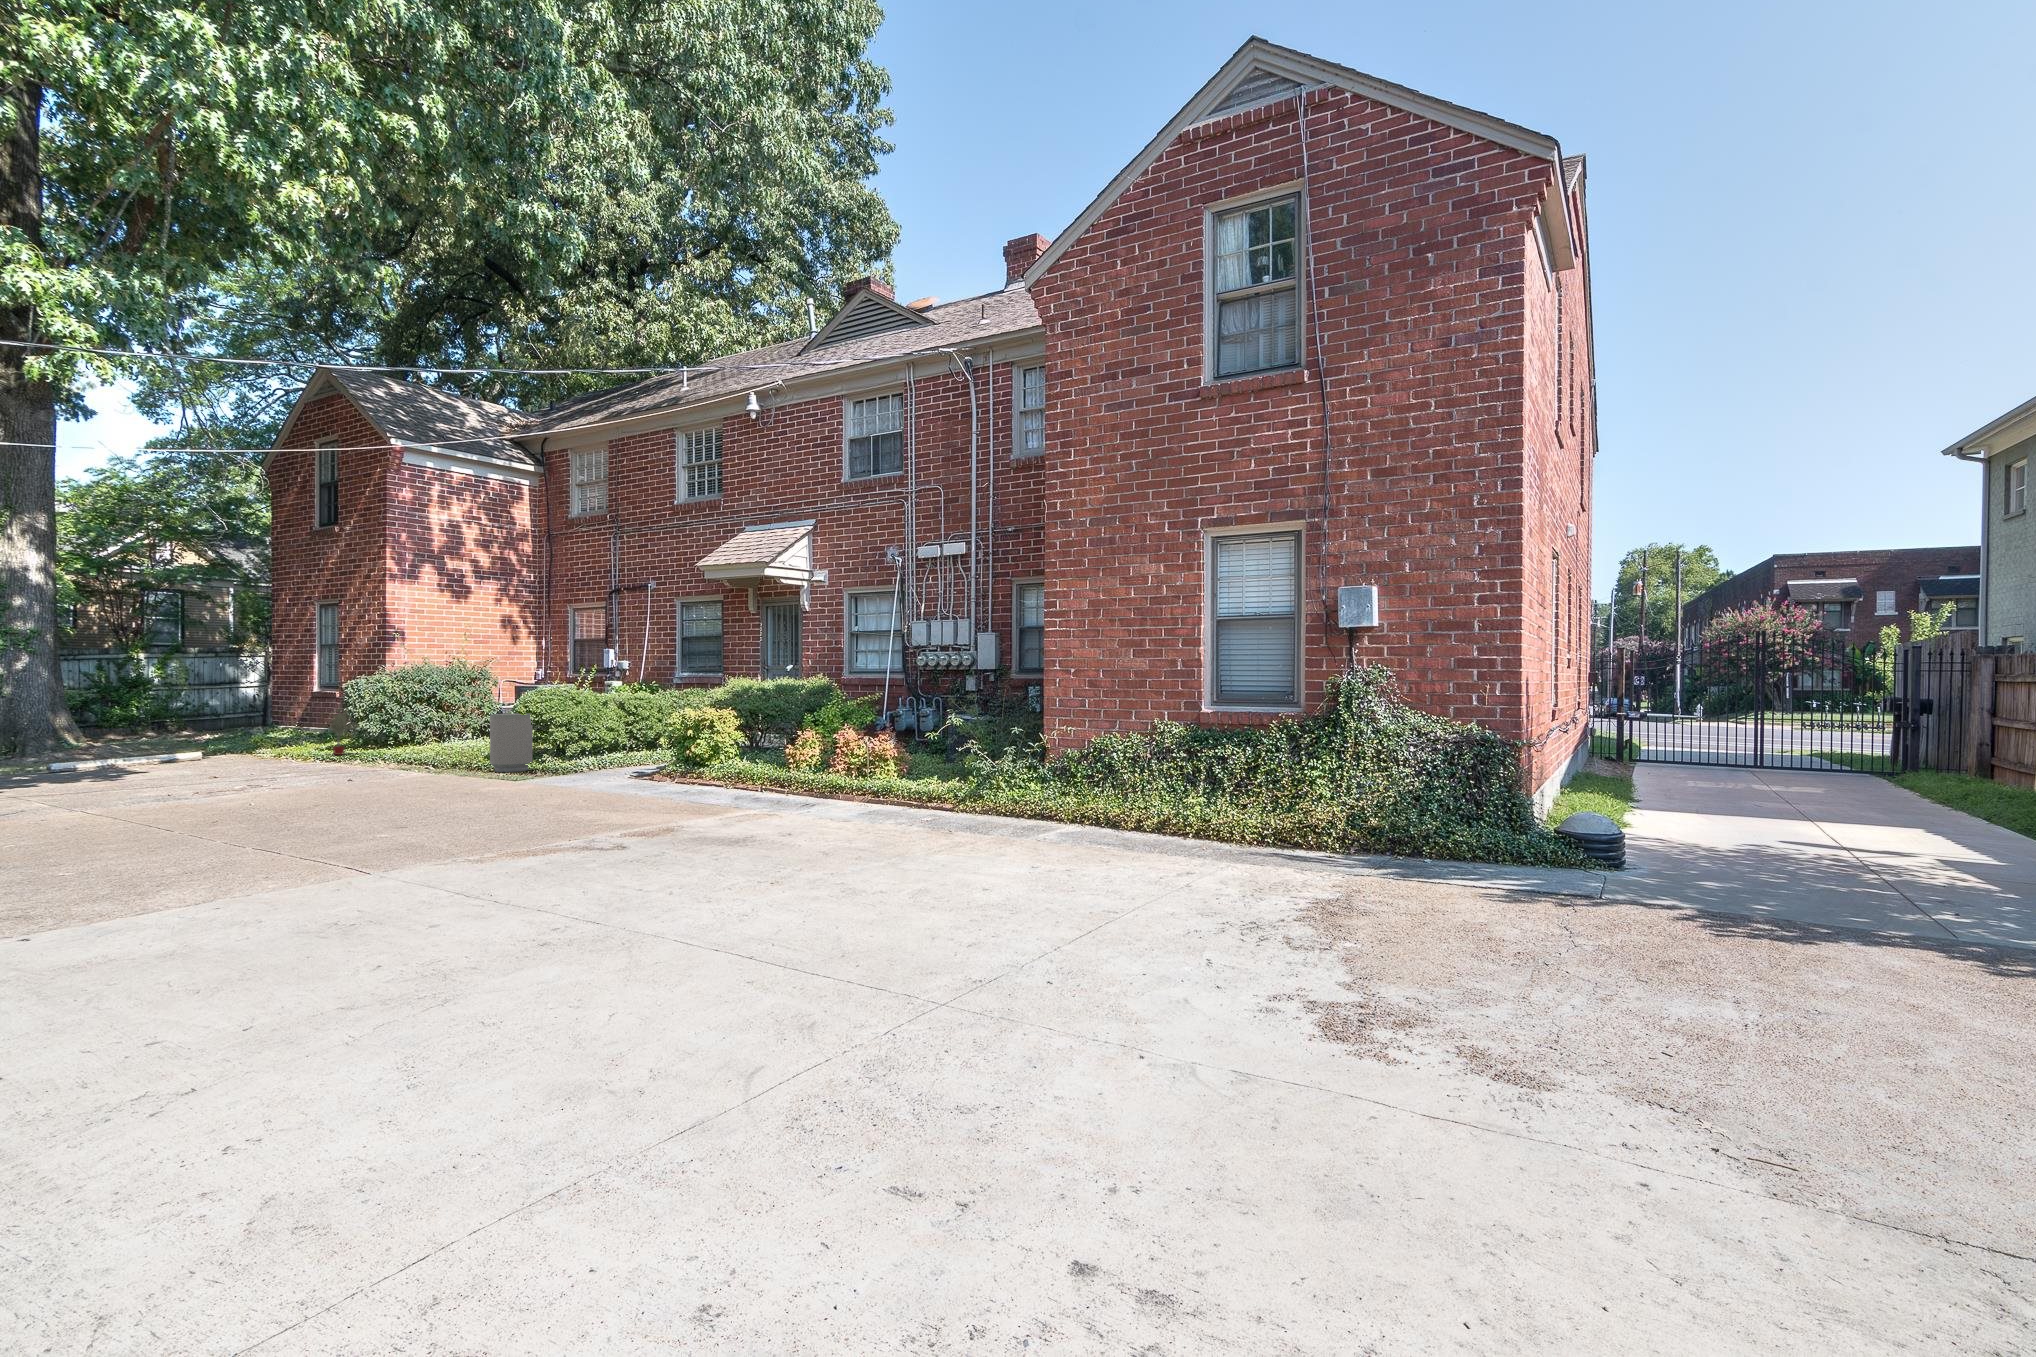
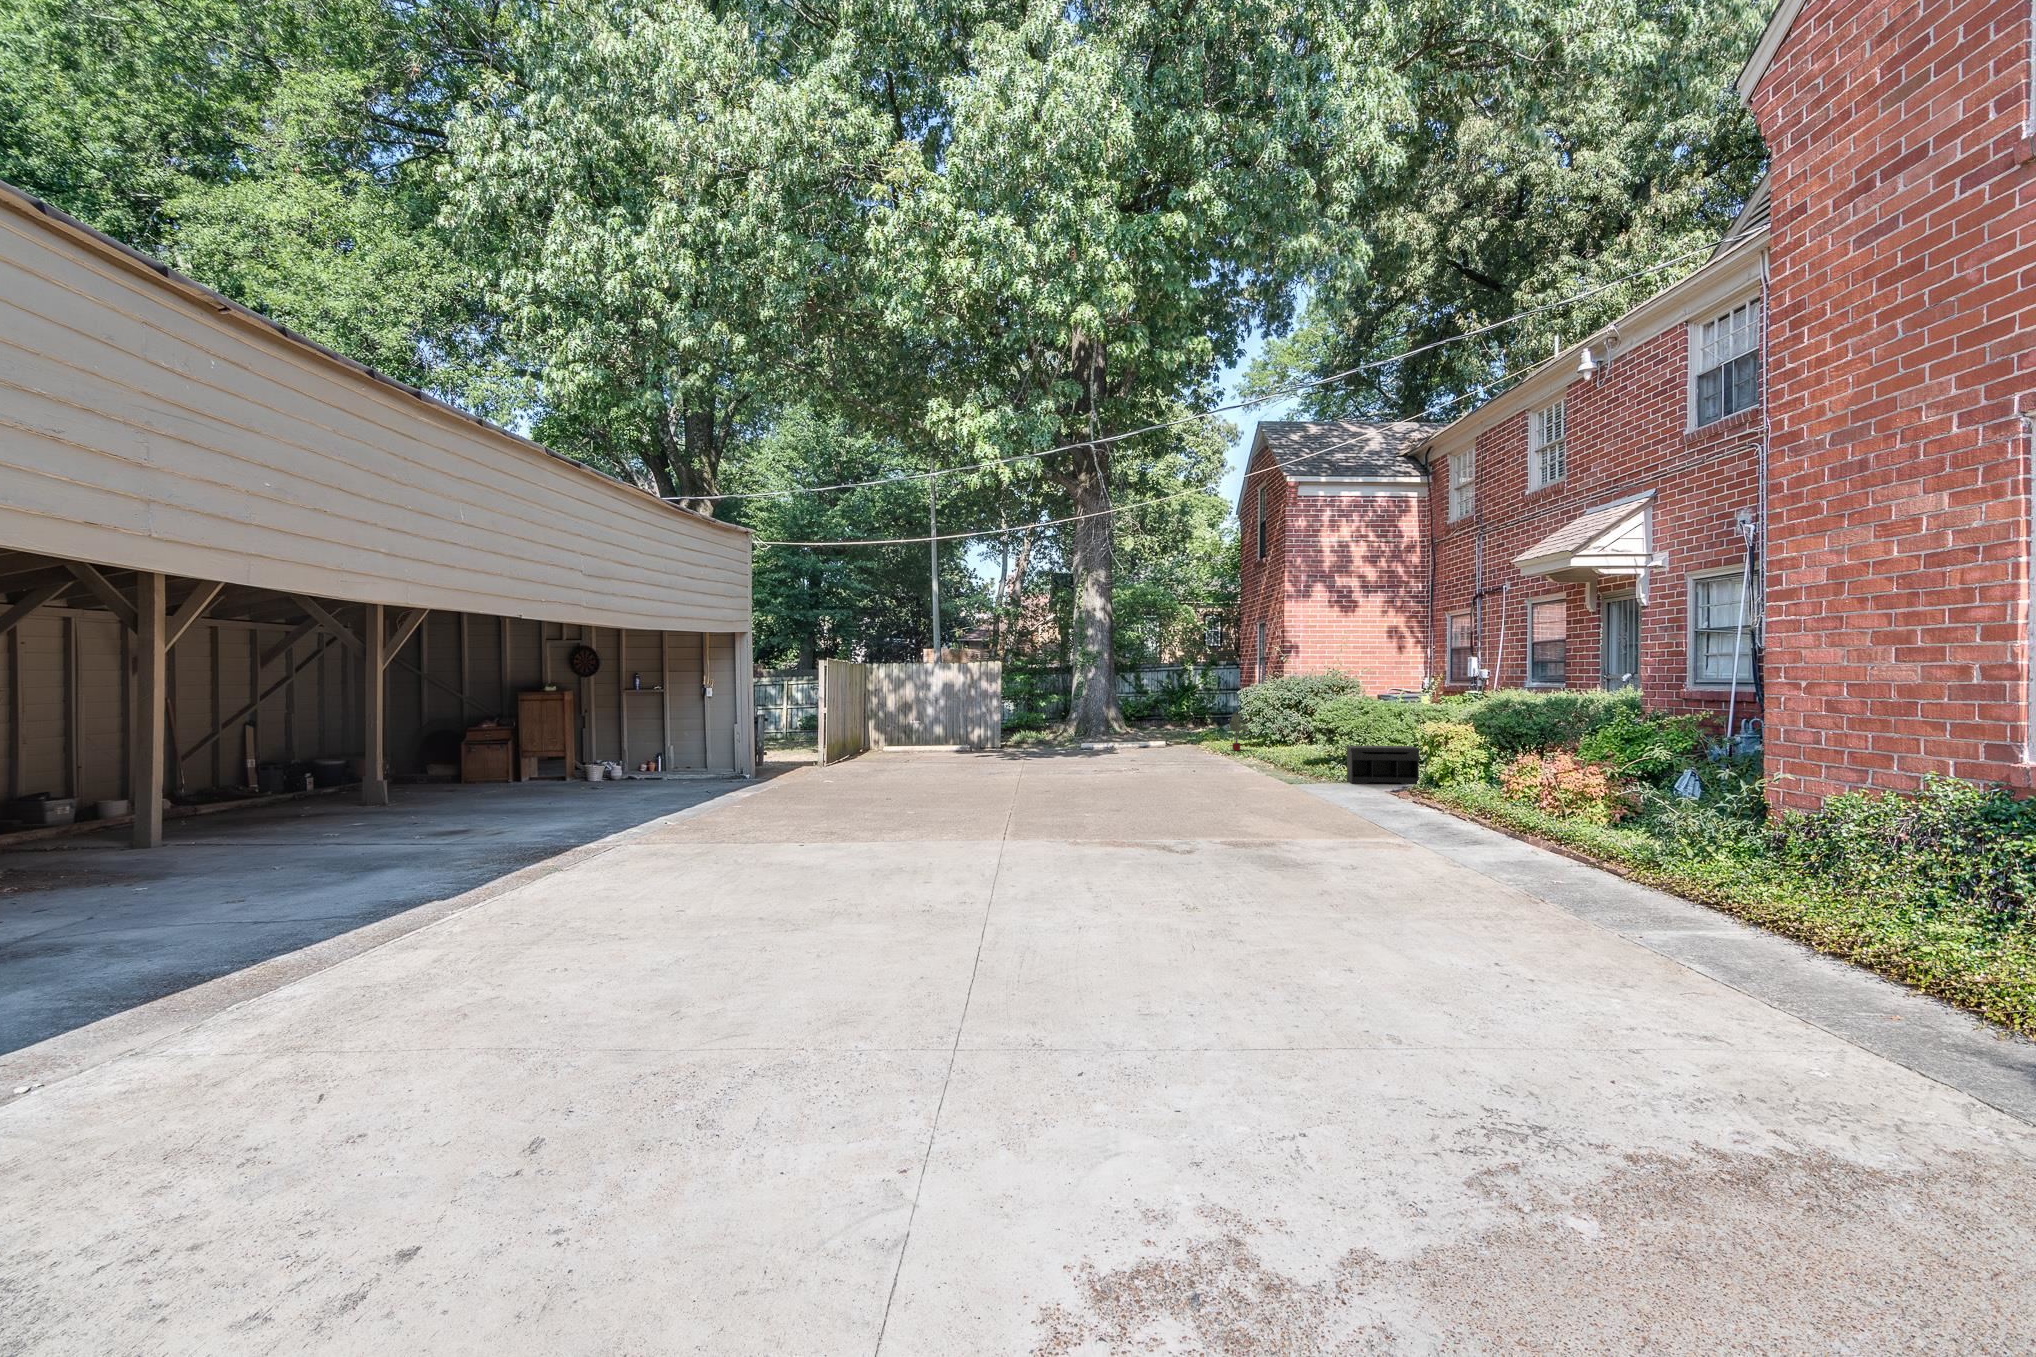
trash can: present [490,713,532,772] -> none [1293,721,1330,776]
bench: none [564,733,638,774] -> present [1346,746,1419,784]

